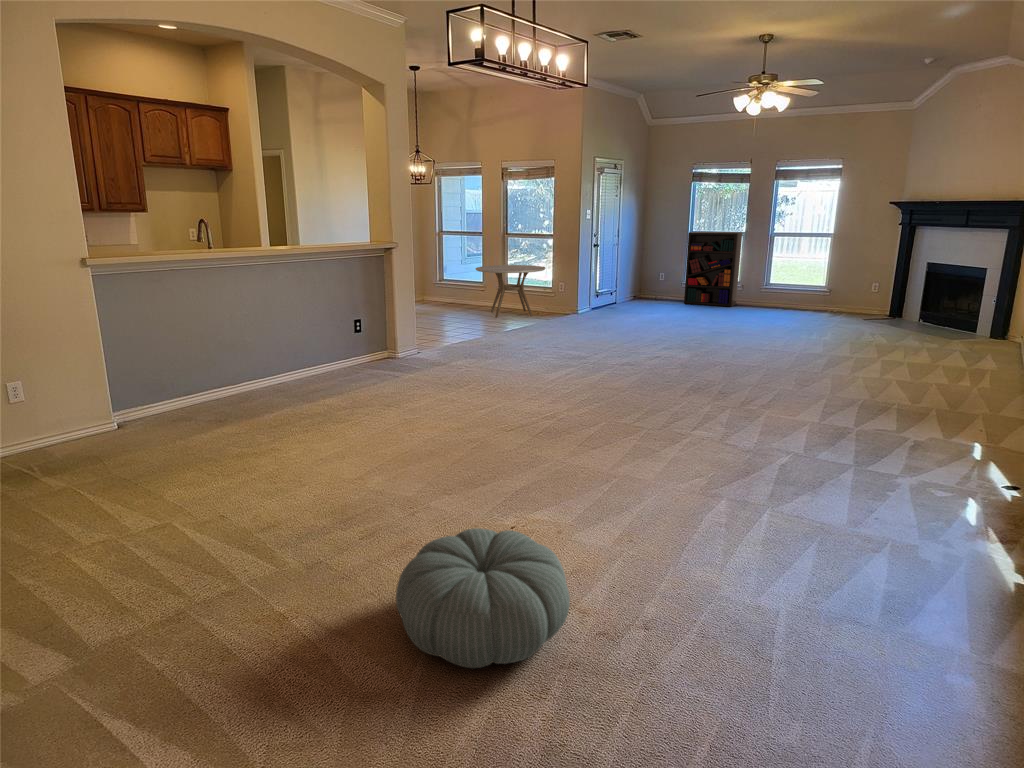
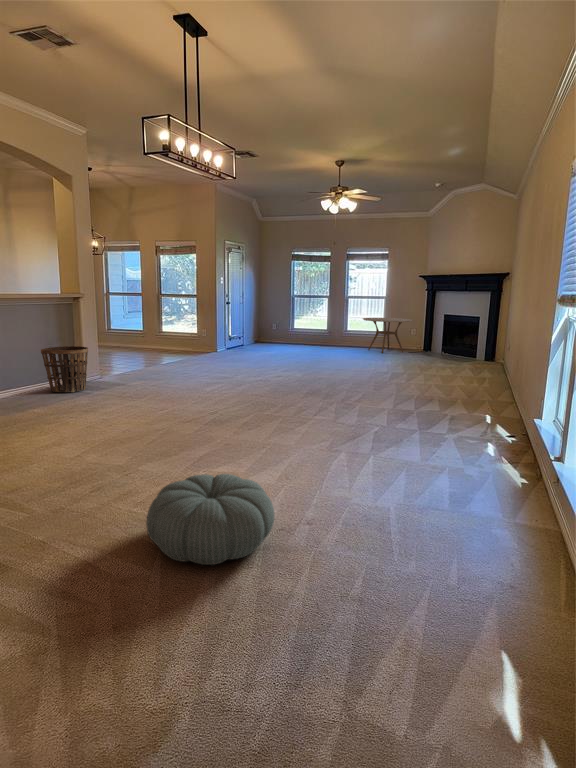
bookshelf: present [684,232,742,307] -> none [292,295,329,347]
dining table: present [475,265,546,317] -> present [363,318,413,353]
basket: none [345,313,400,372] -> present [41,346,88,392]

